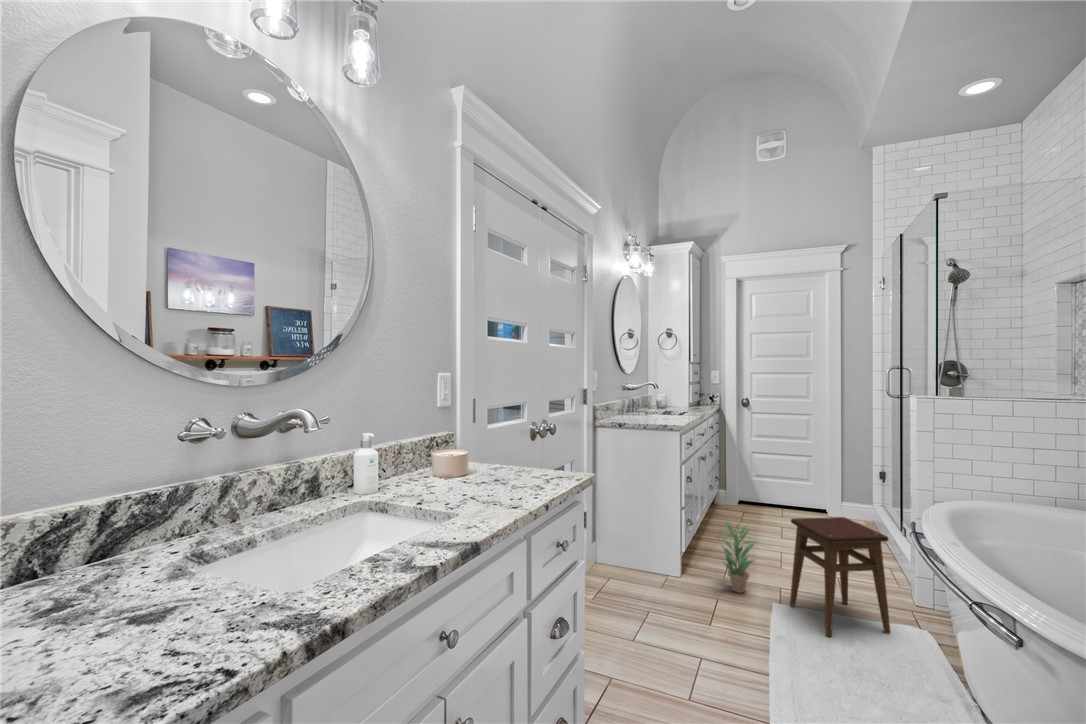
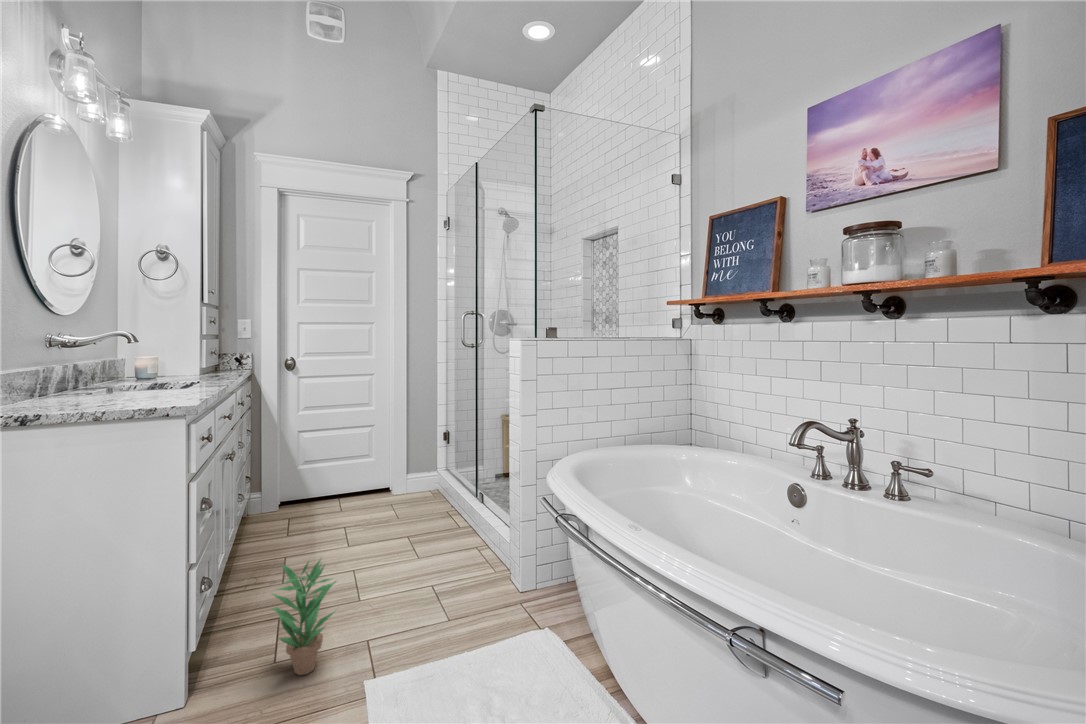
stool: present [790,517,890,636] -> none [387,509,510,695]

